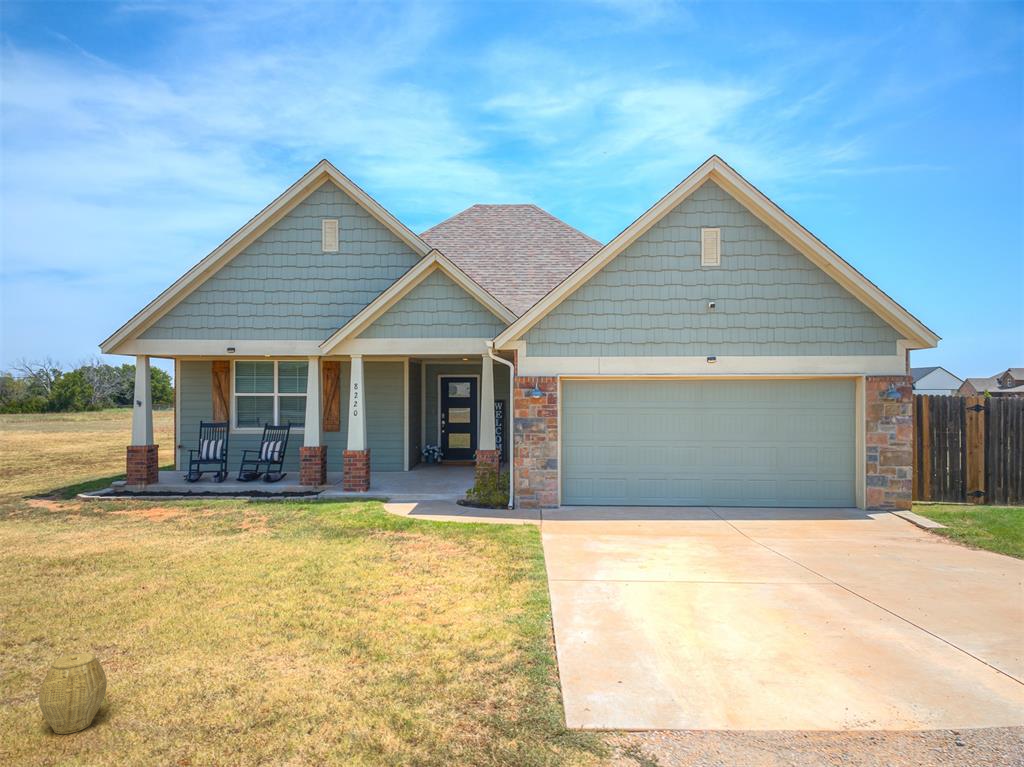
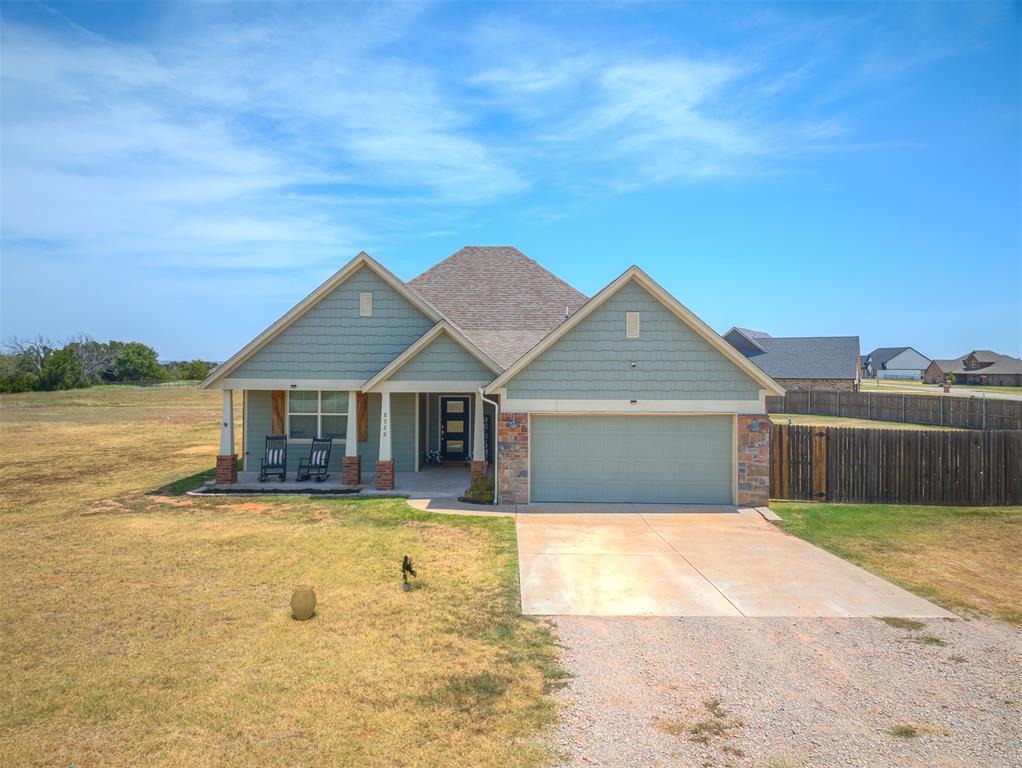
potted plant: none [311,583,357,656] -> present [399,555,417,591]

